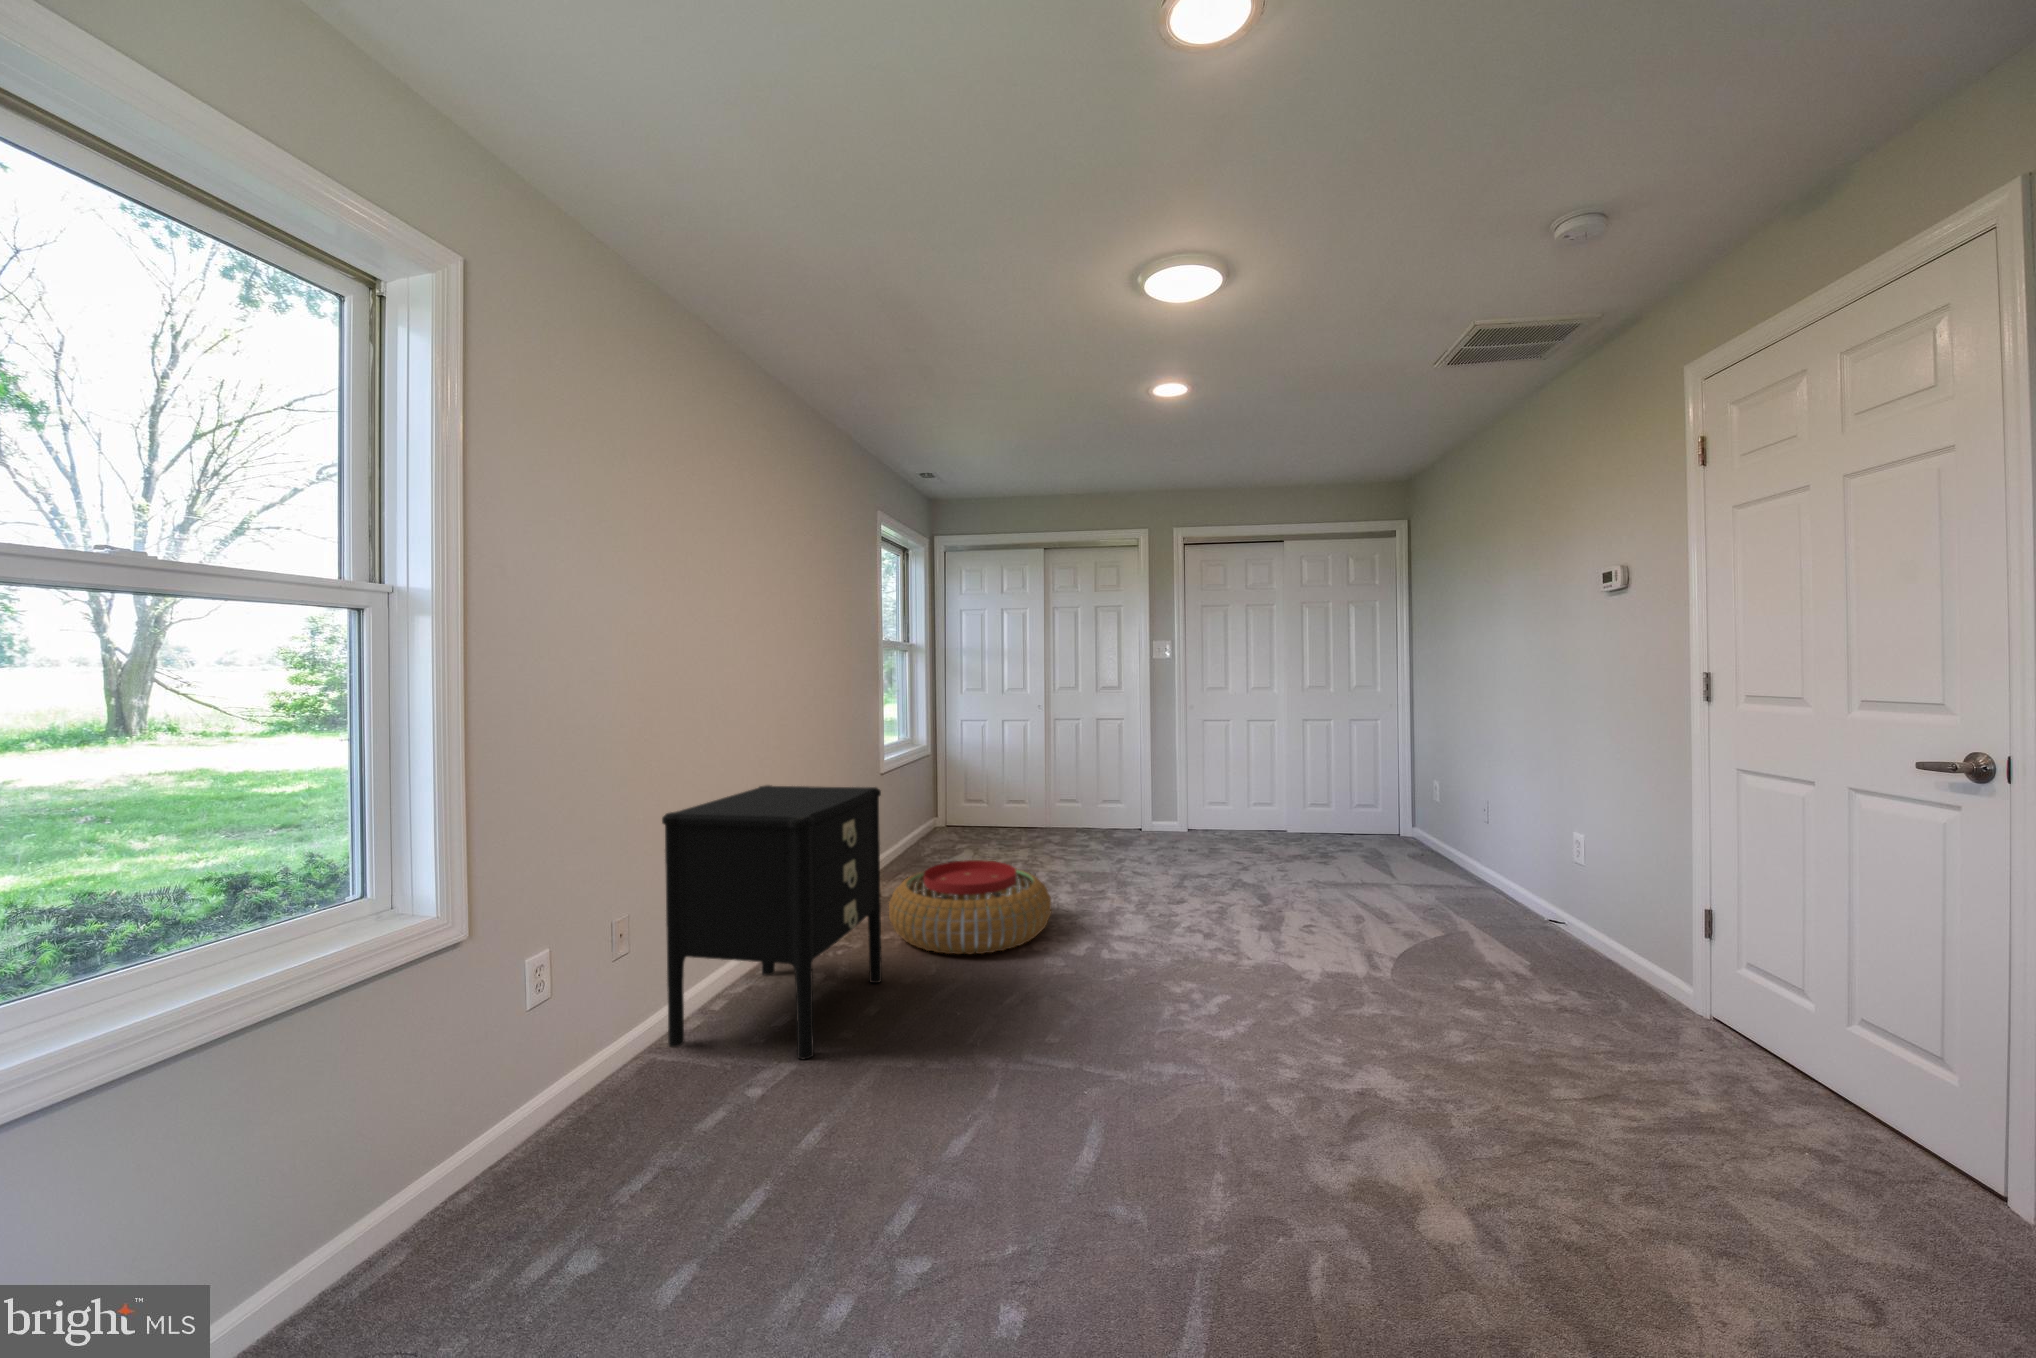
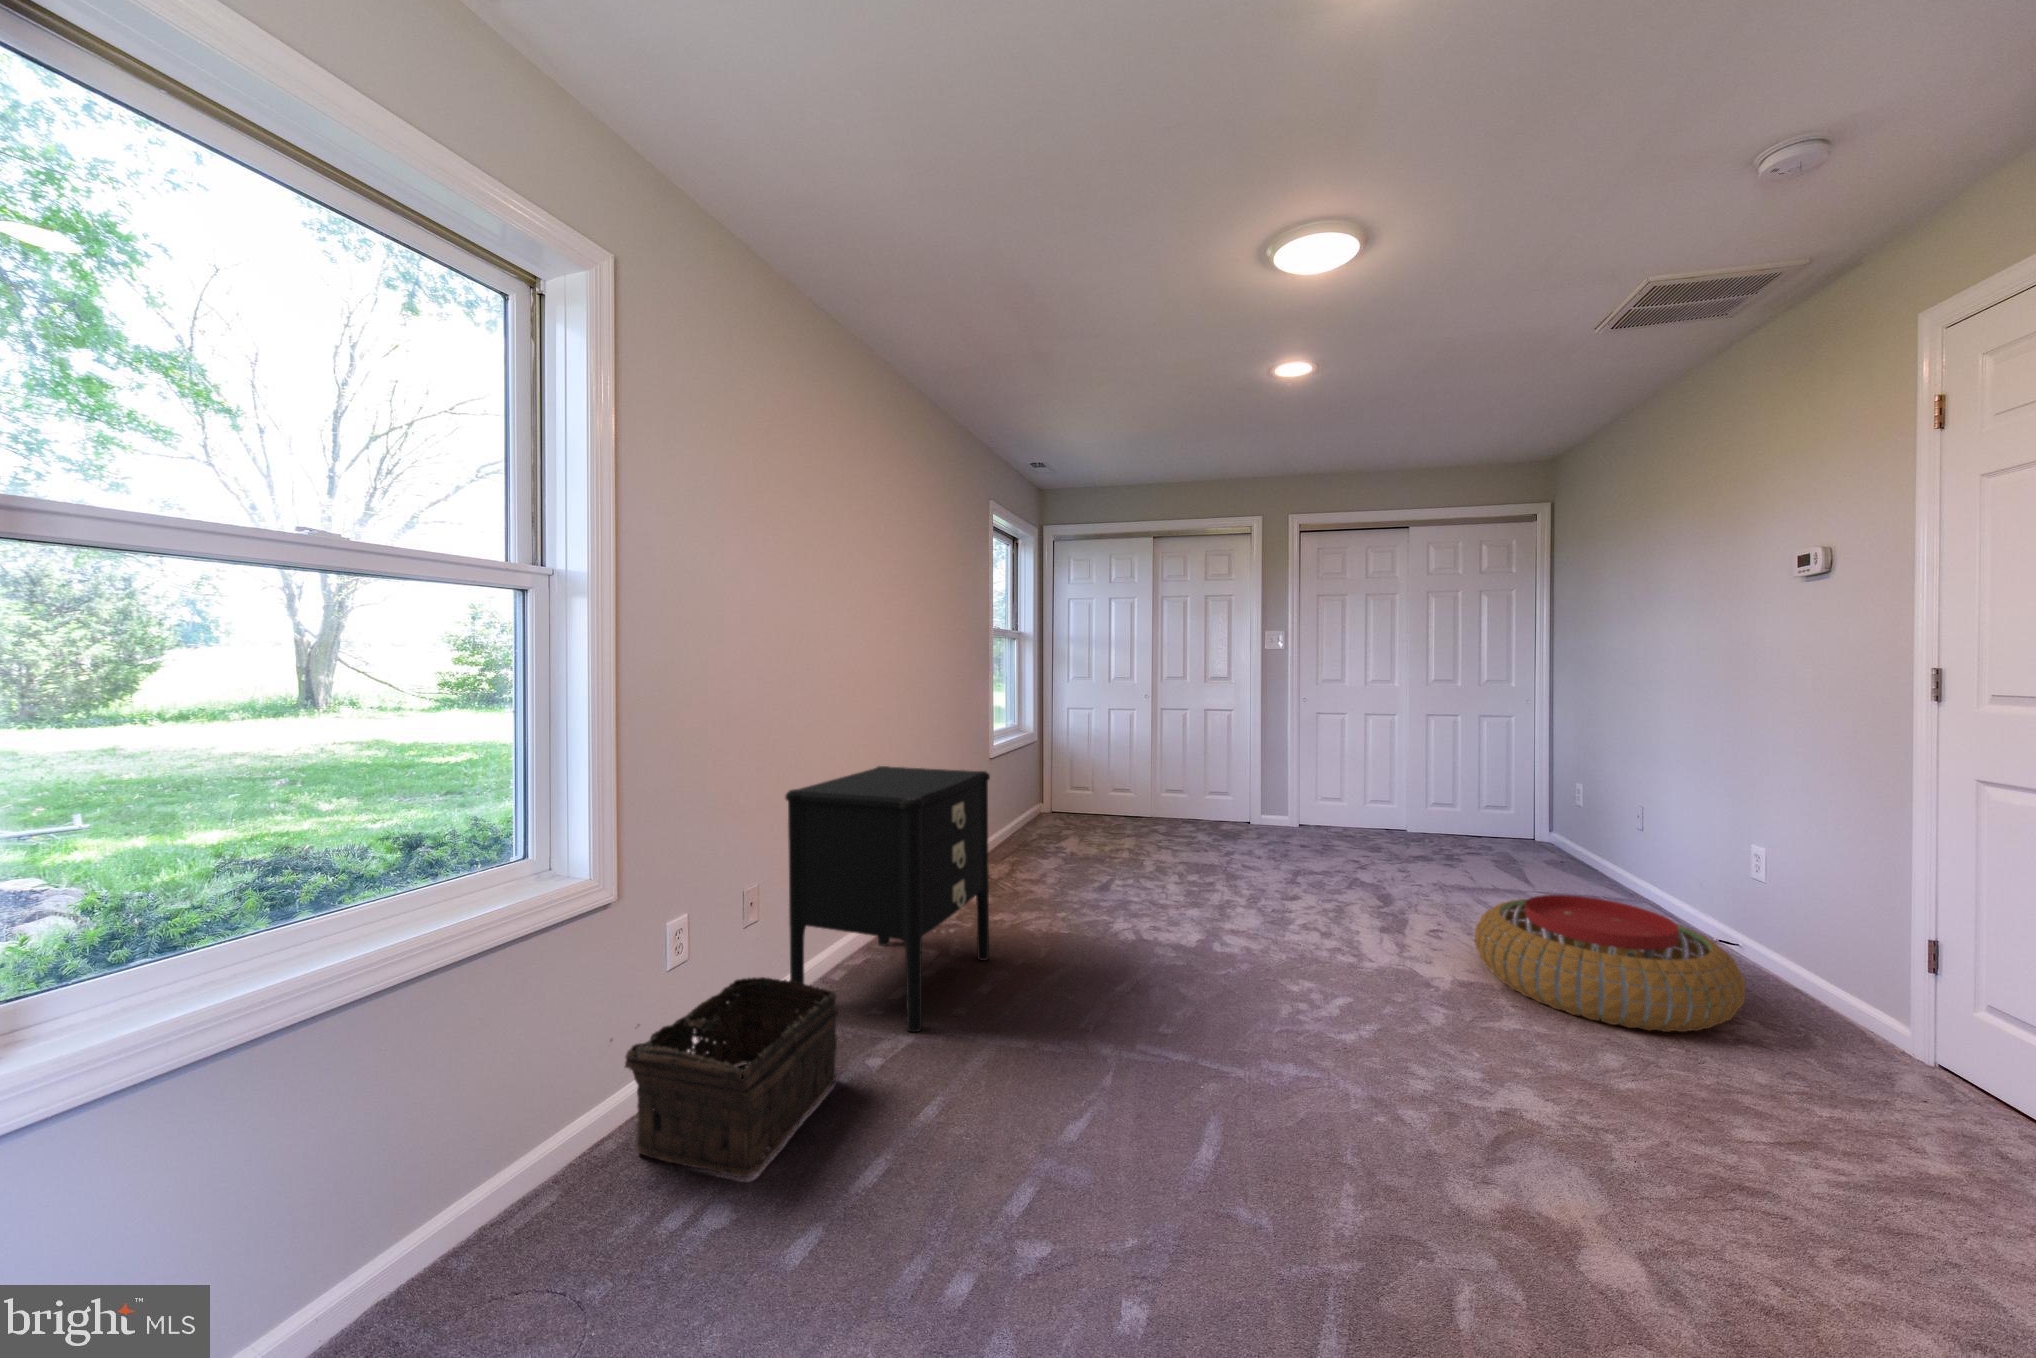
pouf: present [889,860,1051,954] -> present [1475,895,1745,1032]
basket: none [469,1012,726,1218] -> present [611,977,838,1177]

